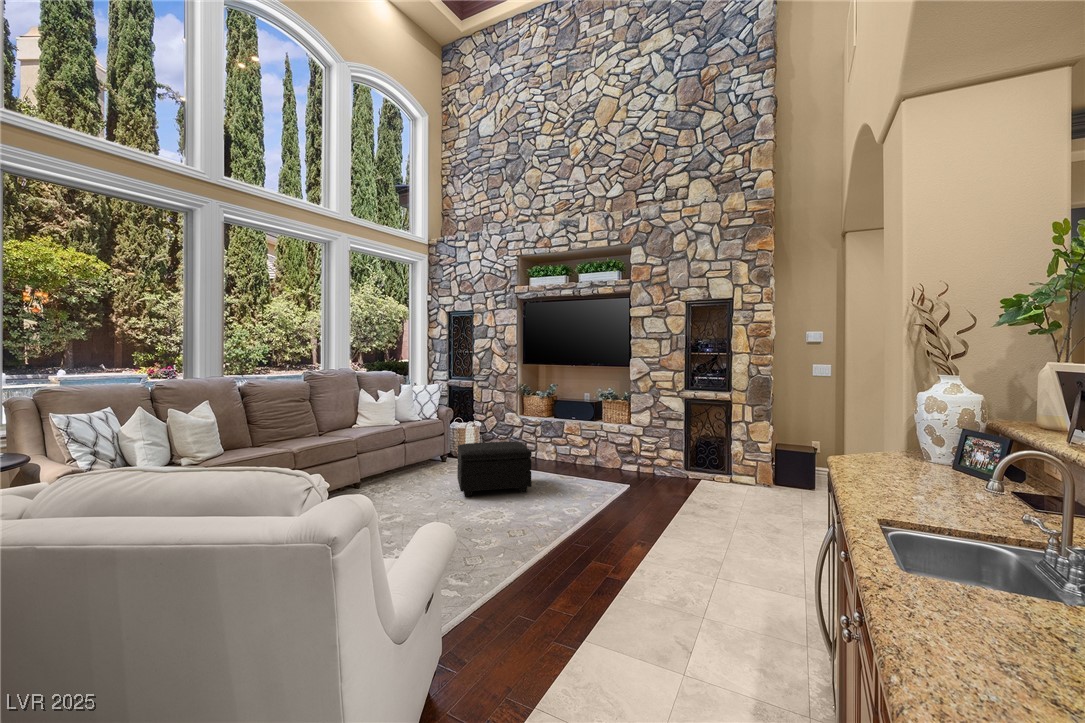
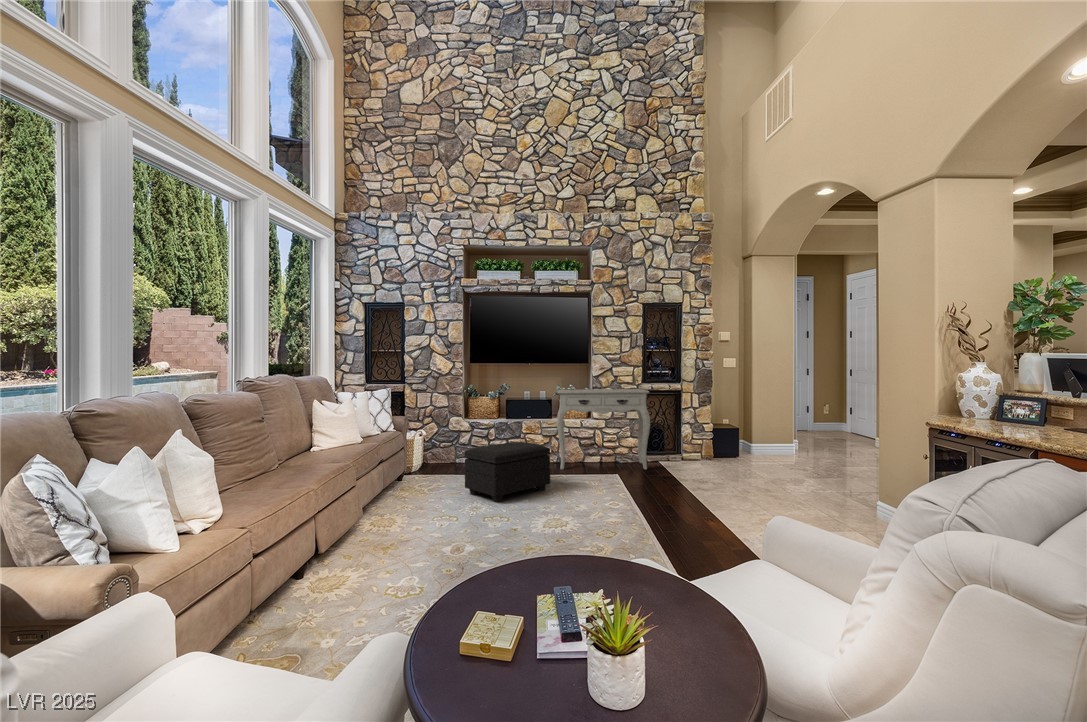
console table: none [577,393,682,487] -> present [557,389,650,470]

